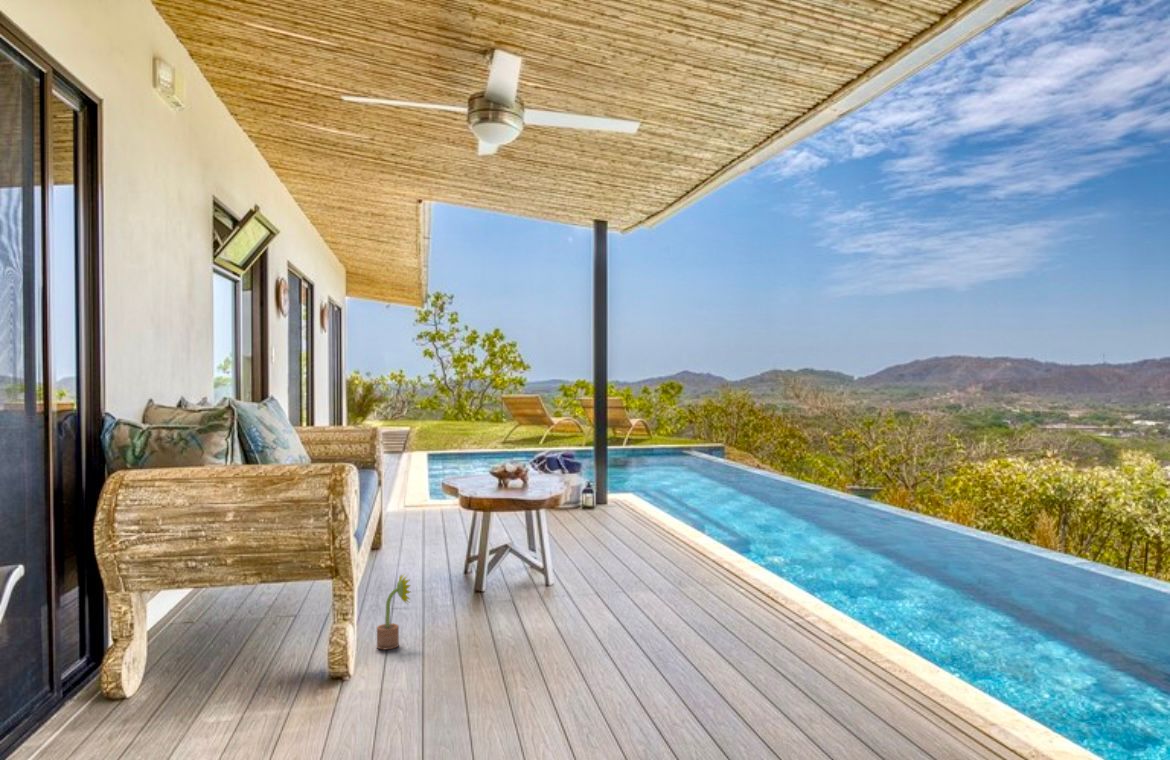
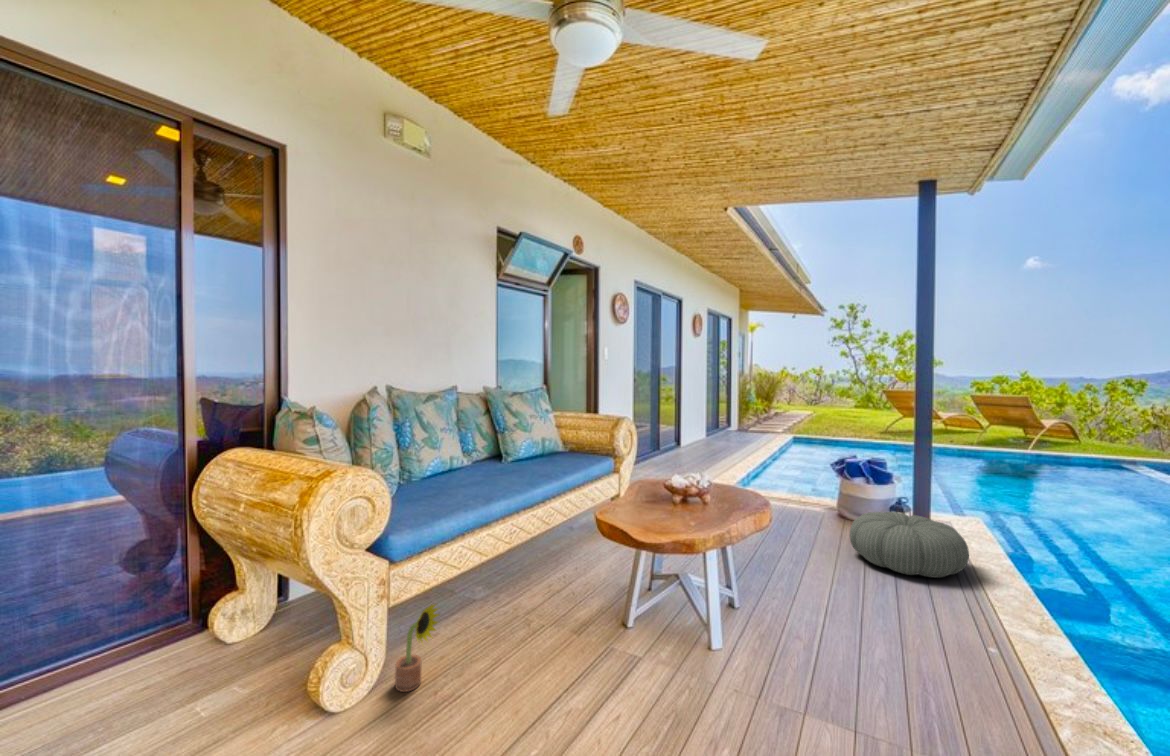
pouf: none [572,488,650,529] -> present [849,512,969,578]

